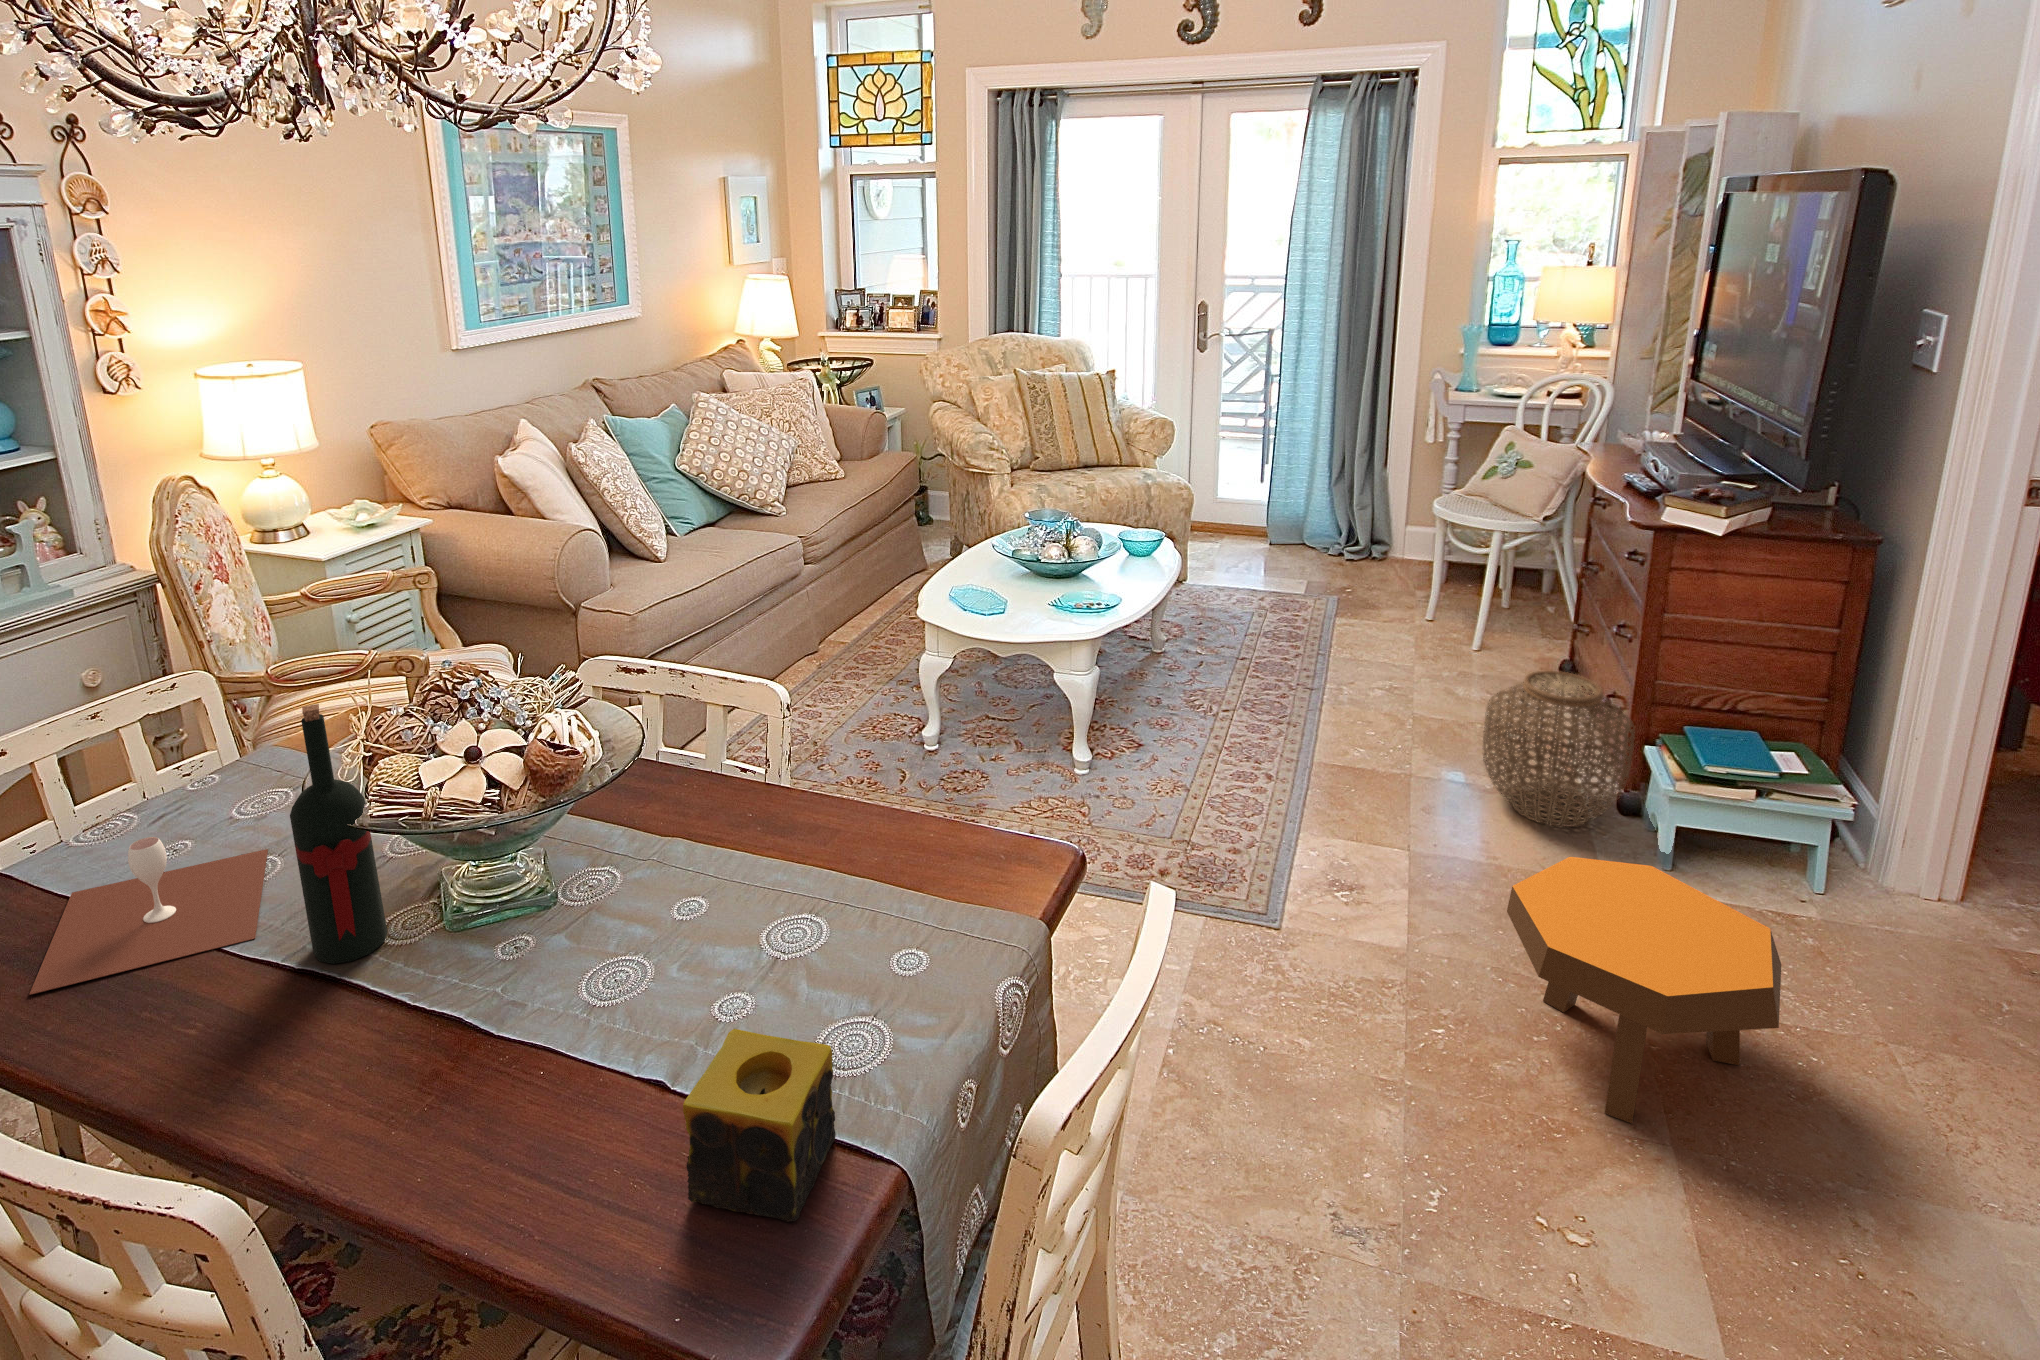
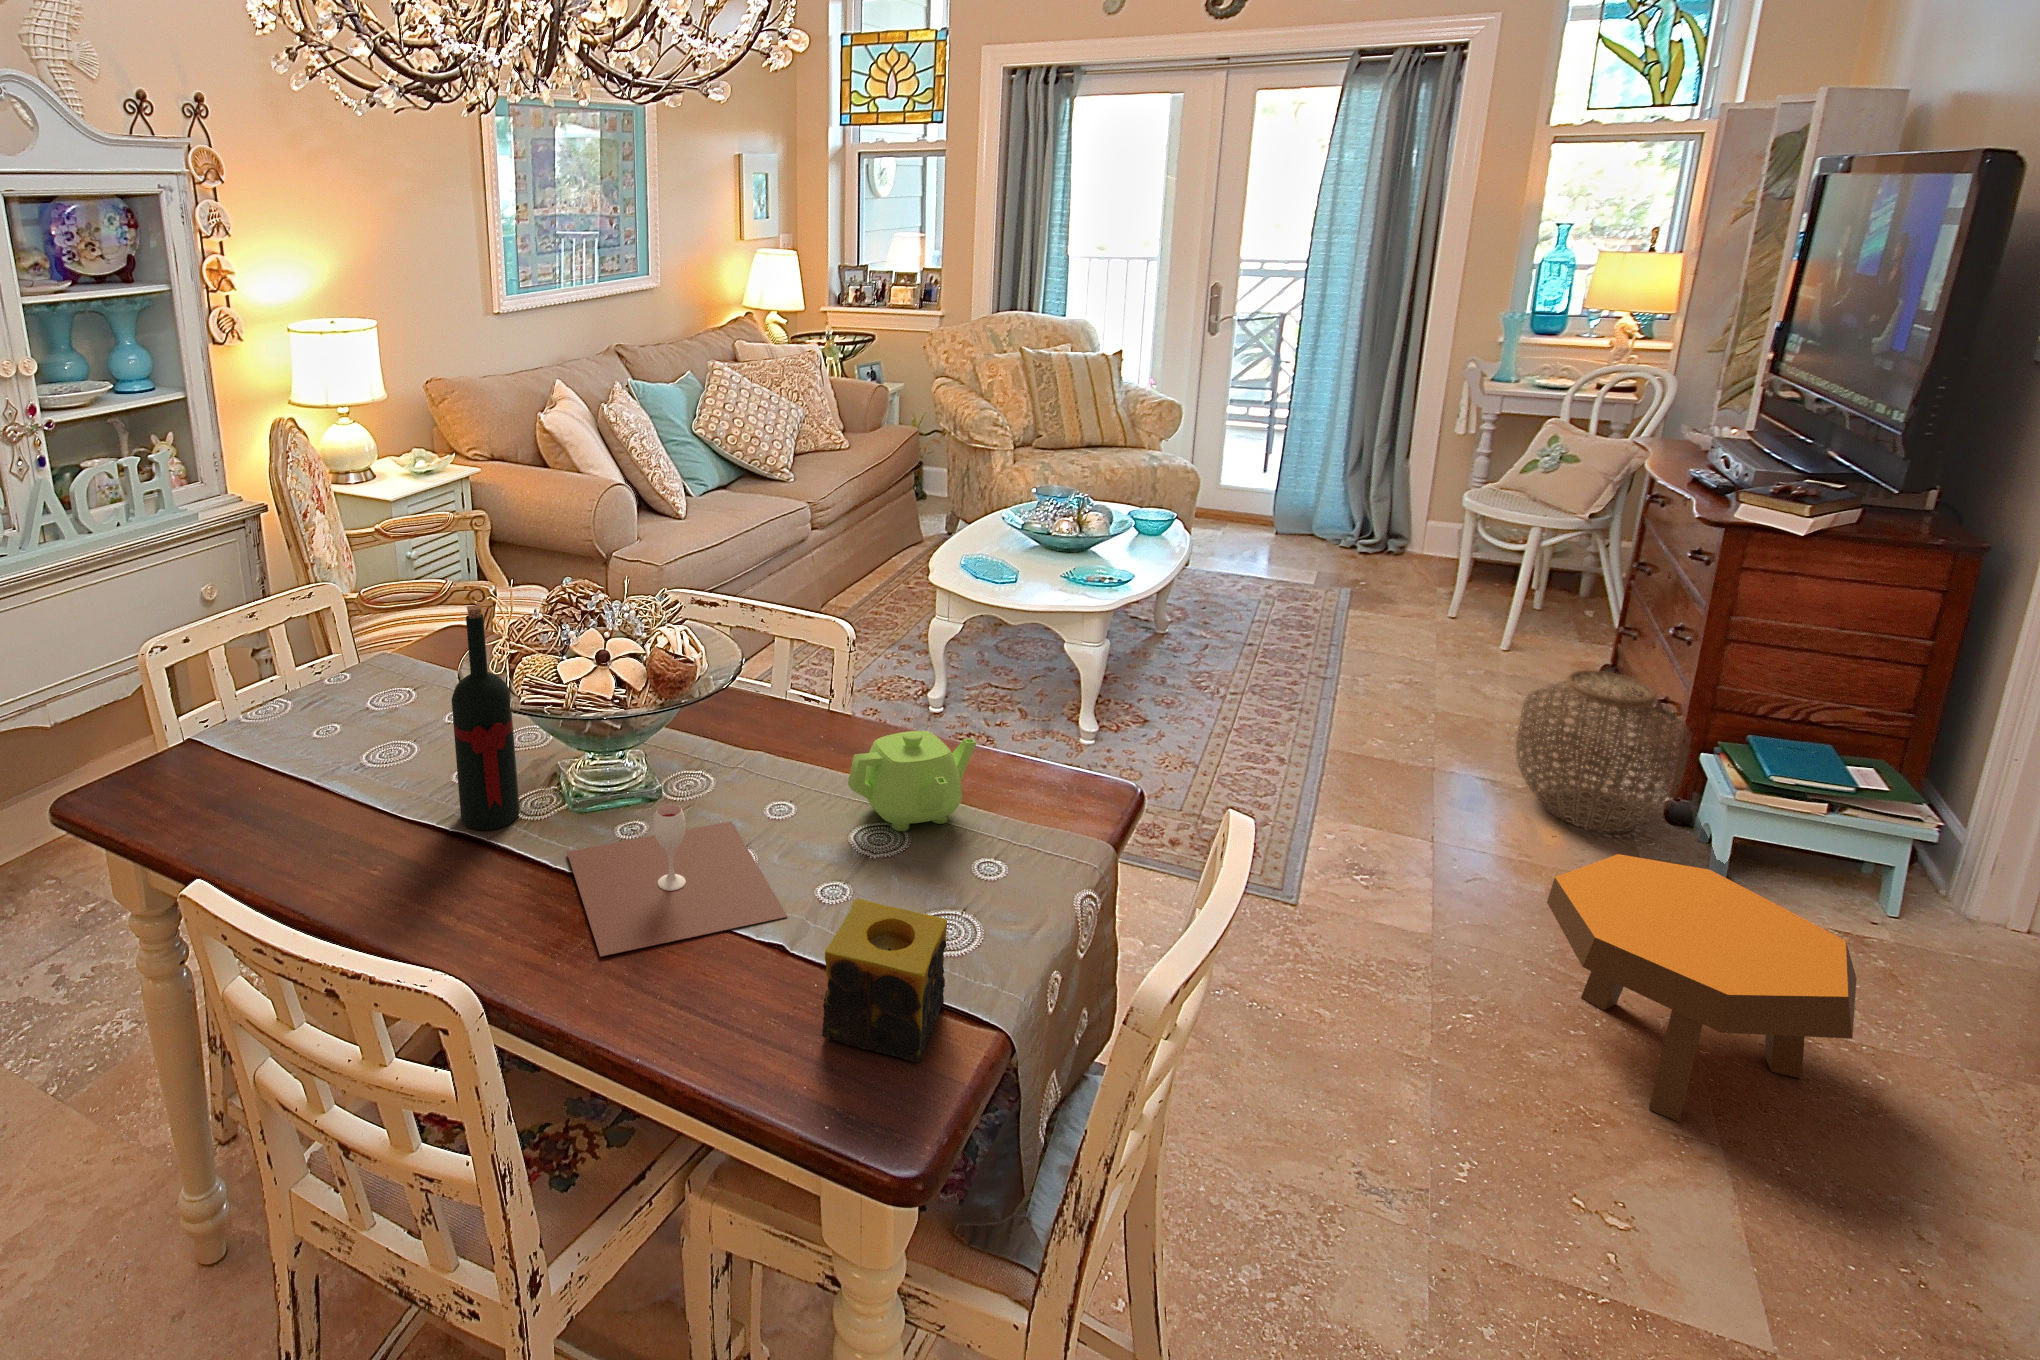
teapot: none [760,808,902,924] -> present [848,731,976,831]
wine glass: present [29,837,268,995] -> present [567,804,787,957]

